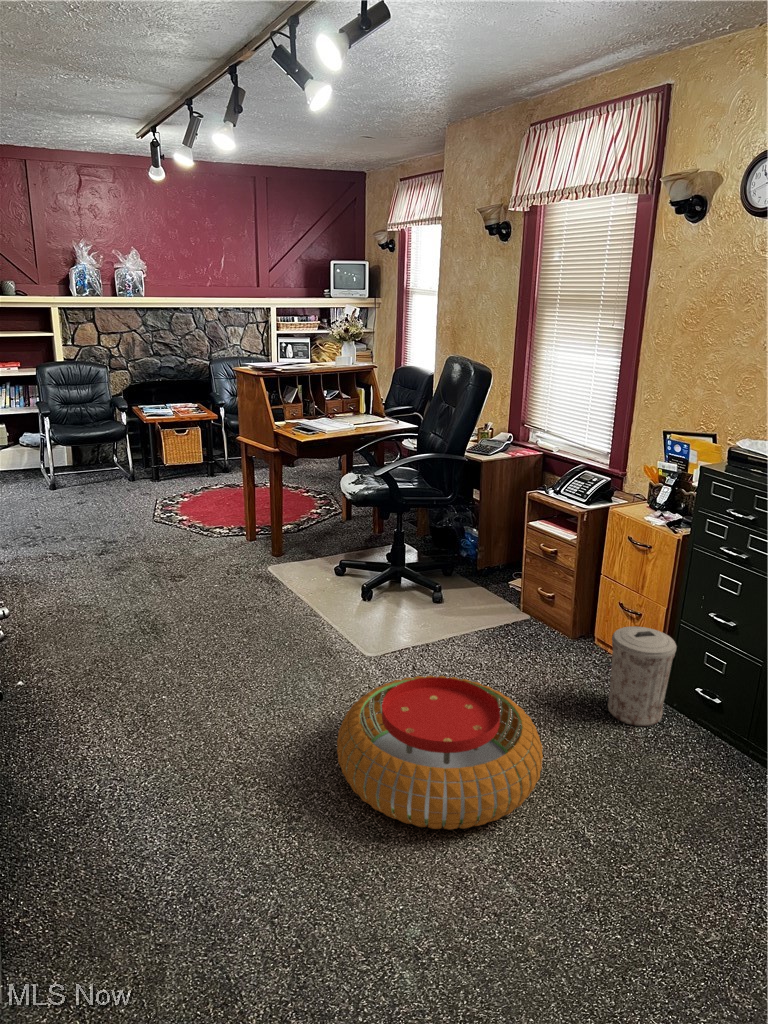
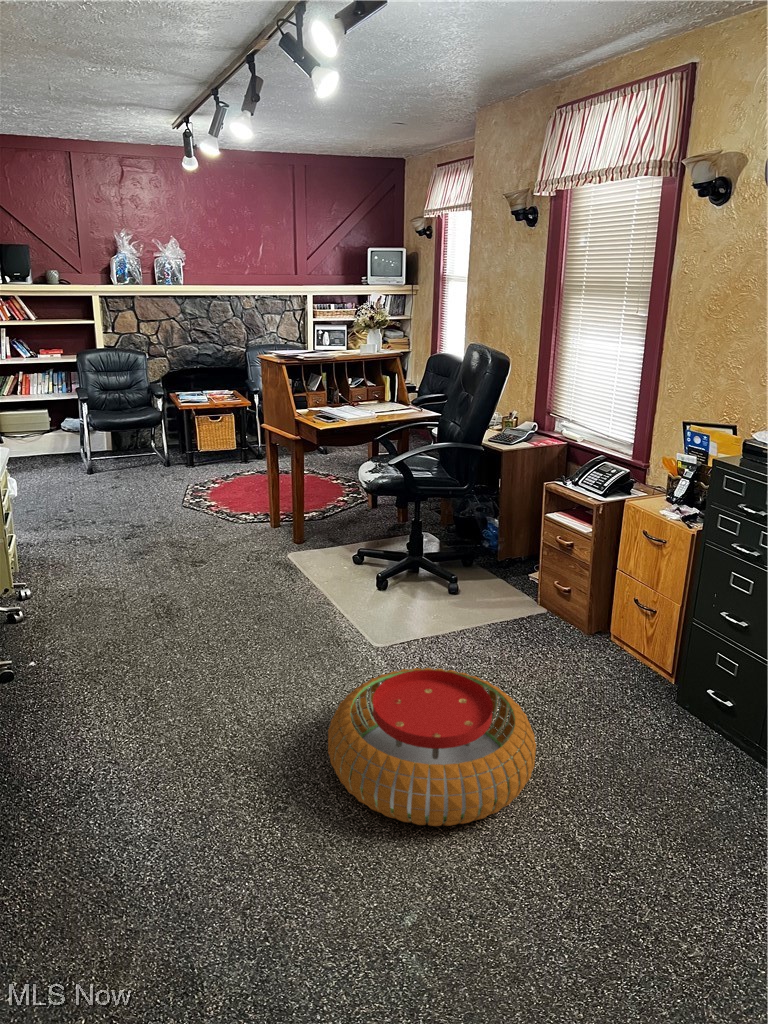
trash can: present [608,626,676,726] -> none [613,623,685,726]

